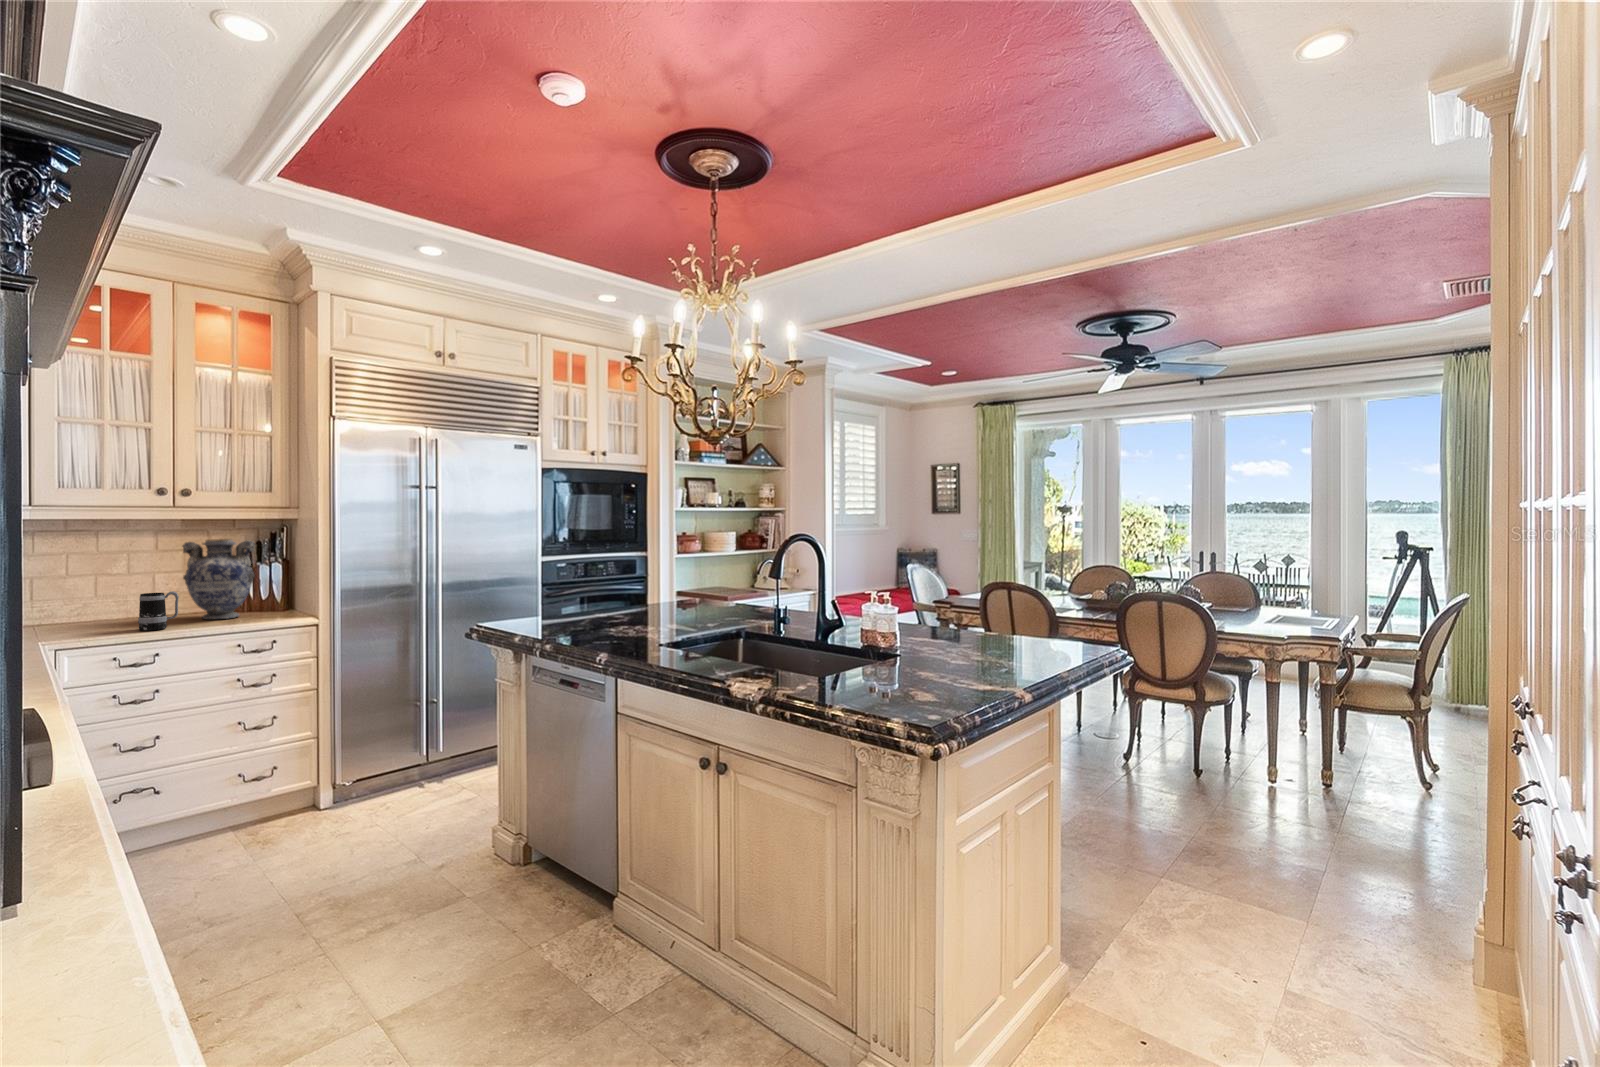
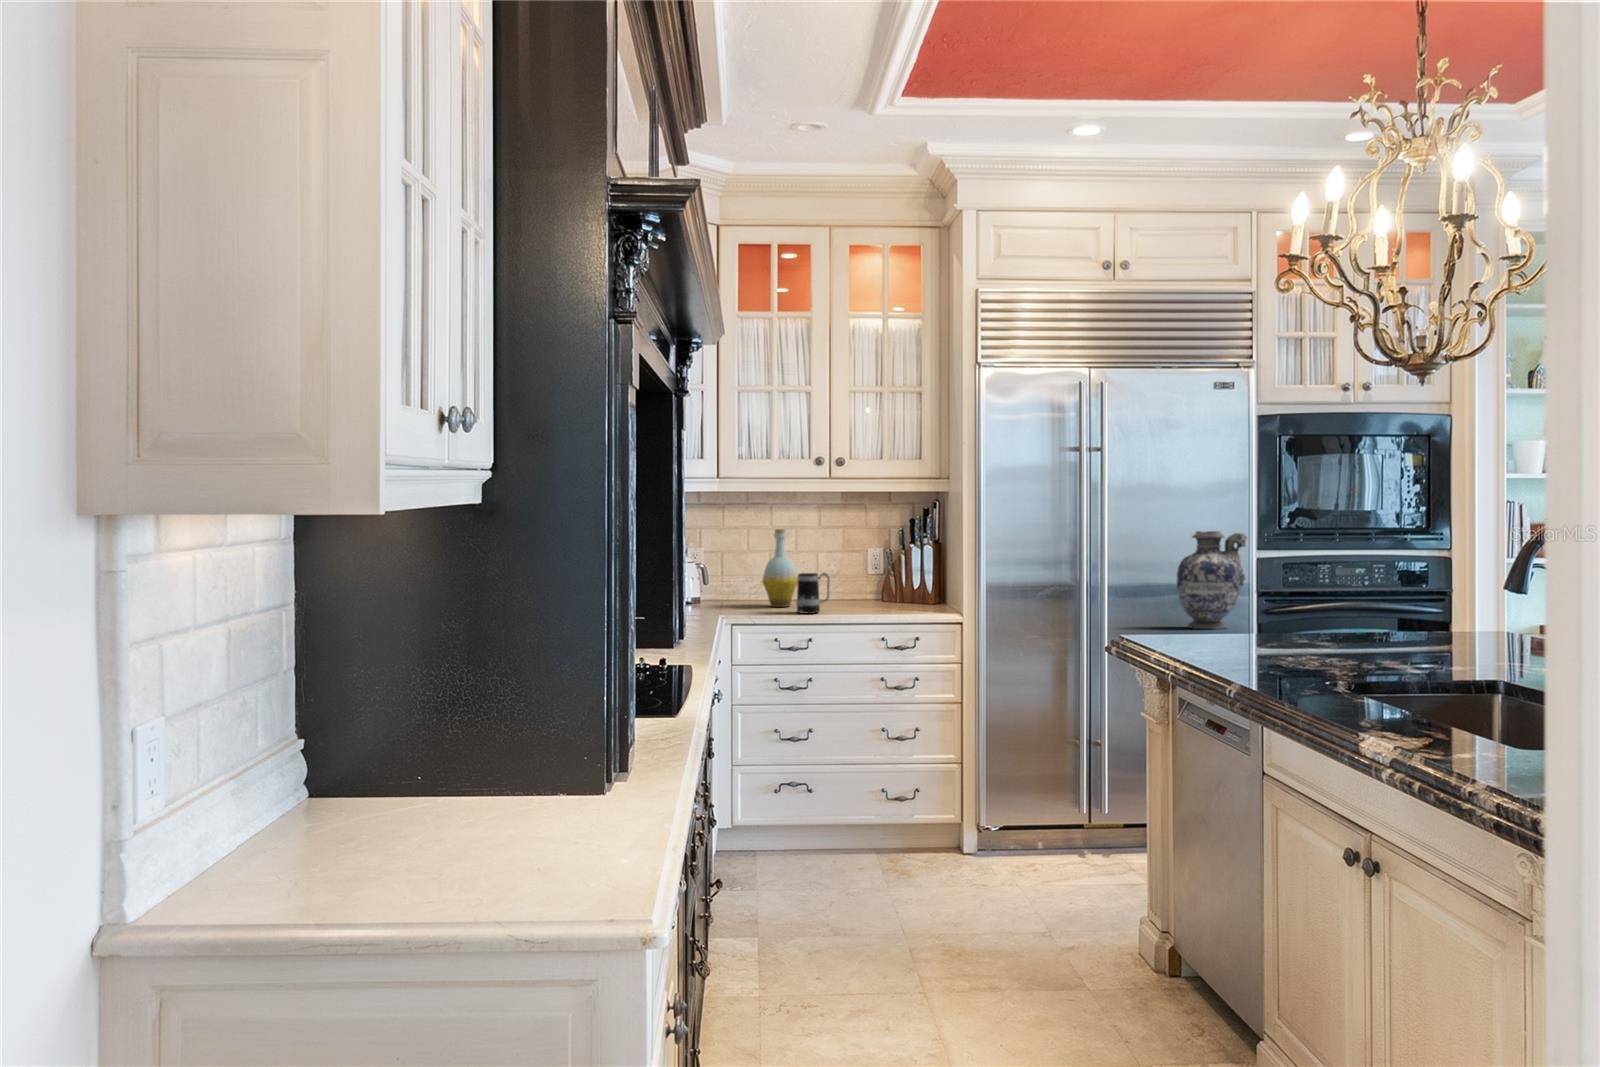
vase: present [183,539,255,620] -> present [1177,531,1247,629]
bottle: none [89,553,136,626] -> present [762,529,798,607]

